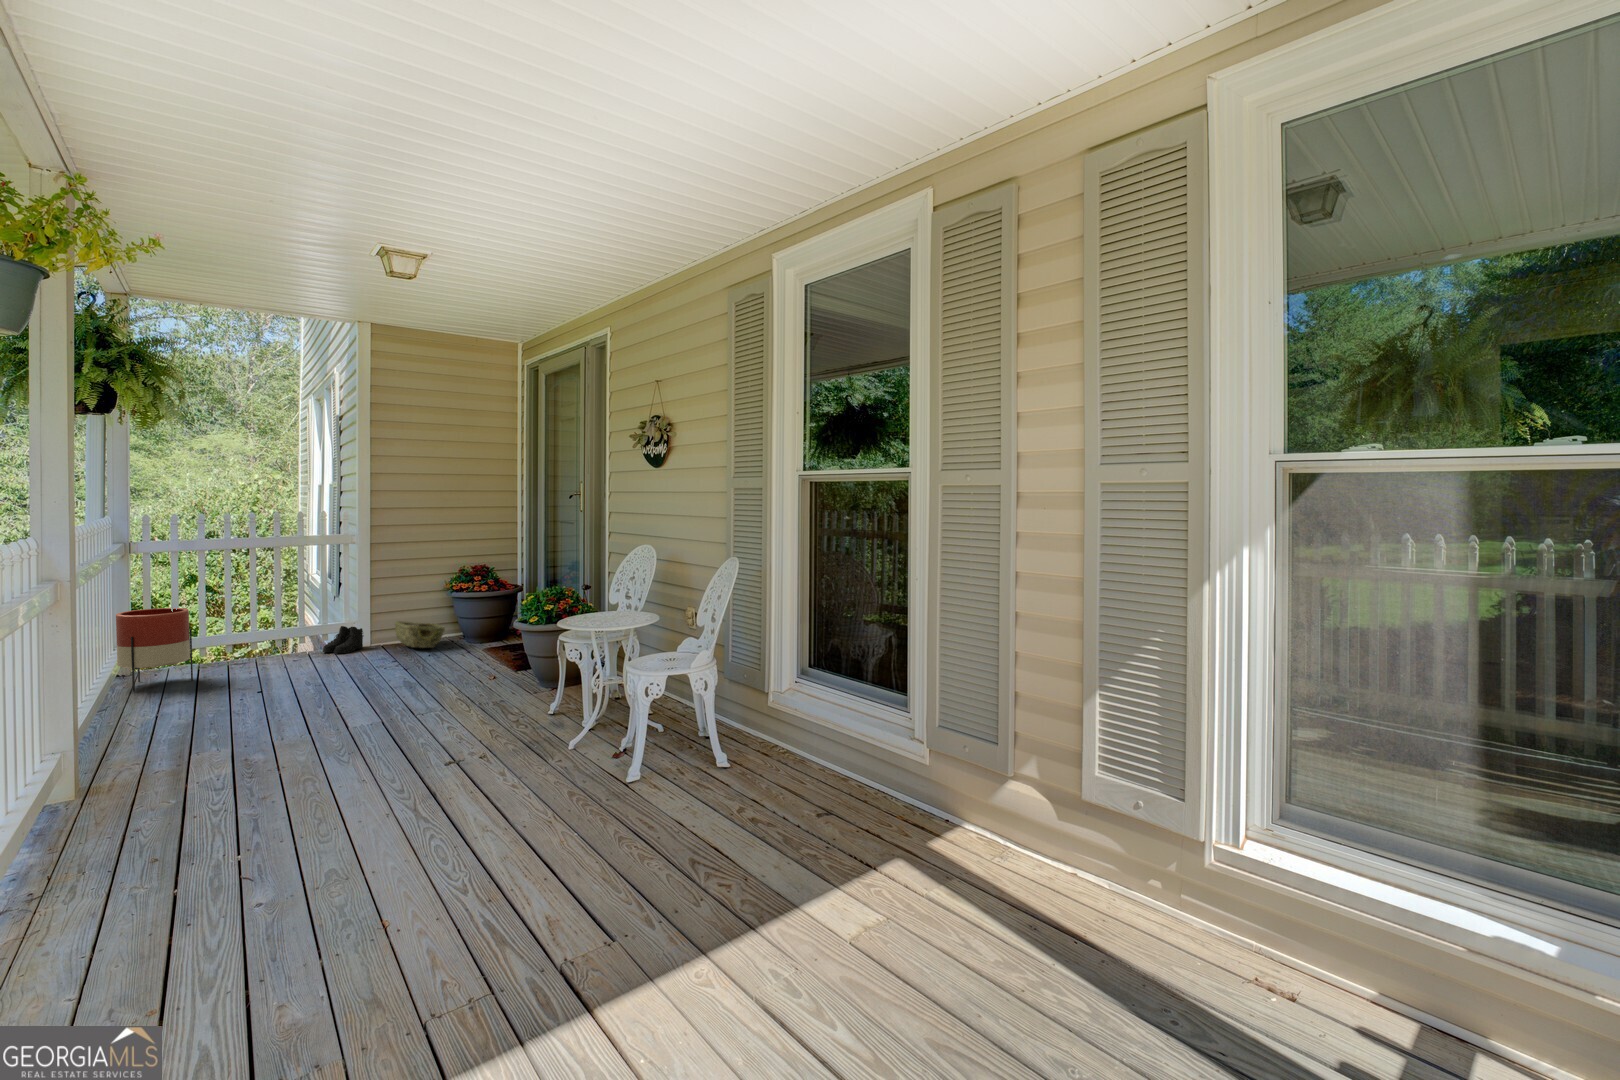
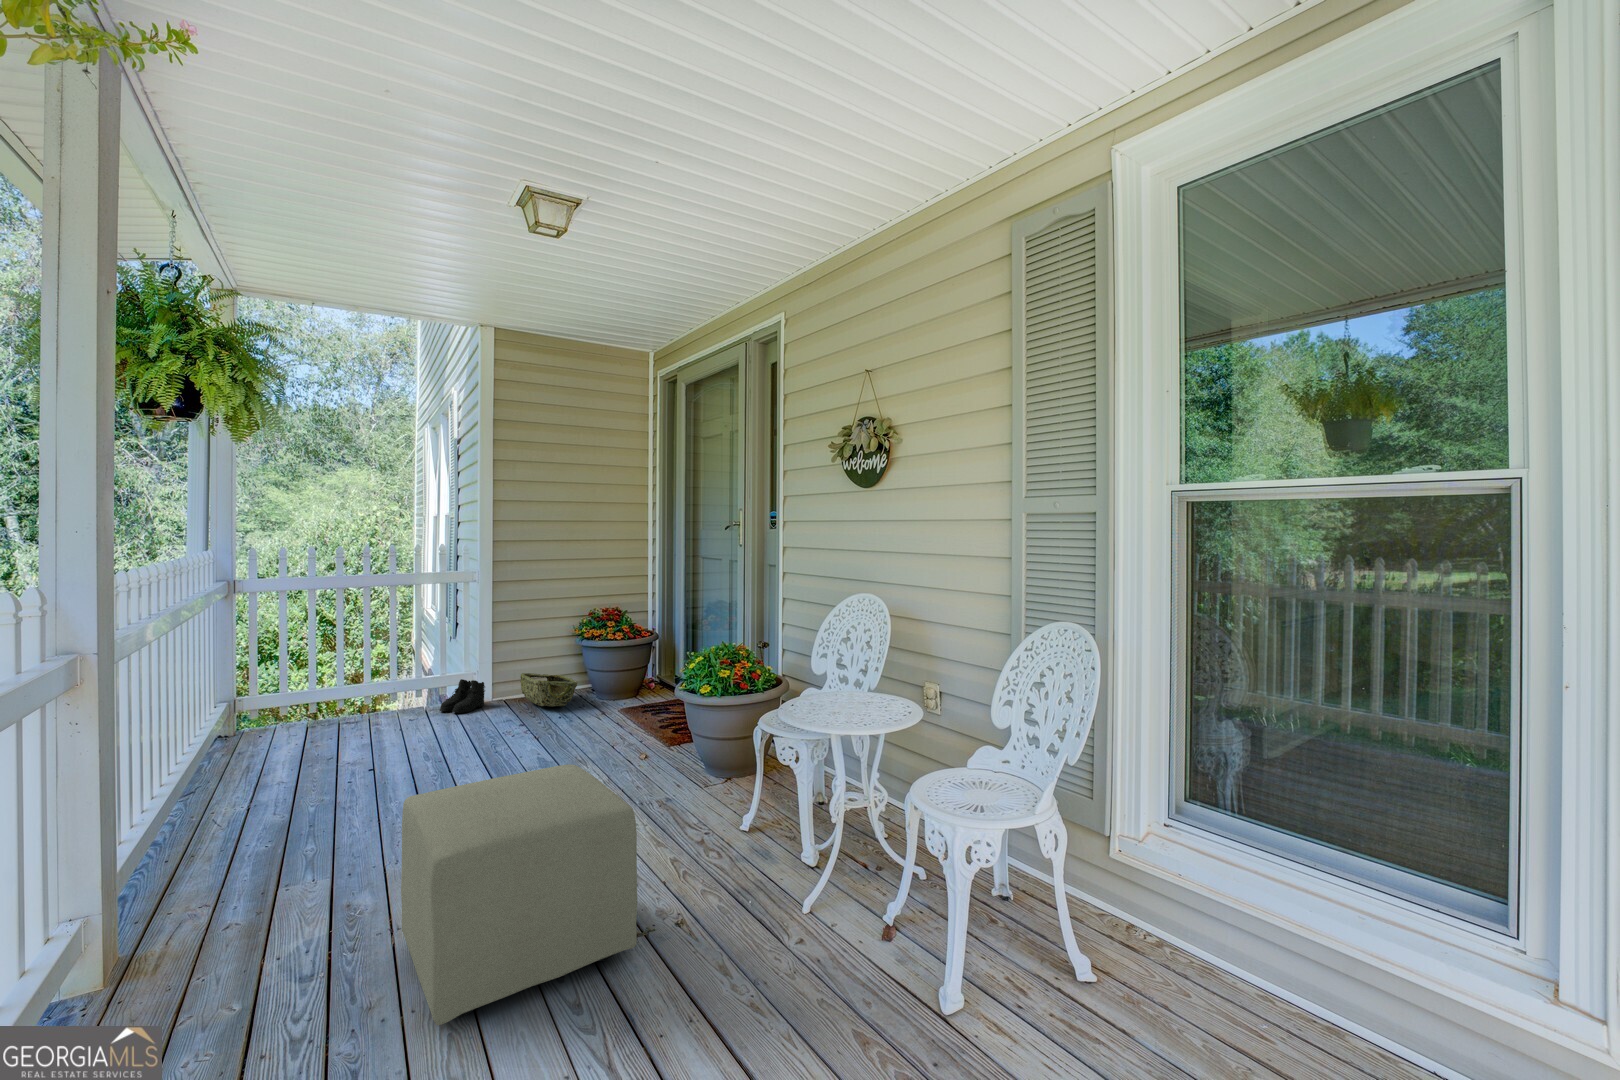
planter: present [116,608,193,692] -> none [203,663,291,771]
ottoman: none [288,661,447,797] -> present [401,764,637,1026]

